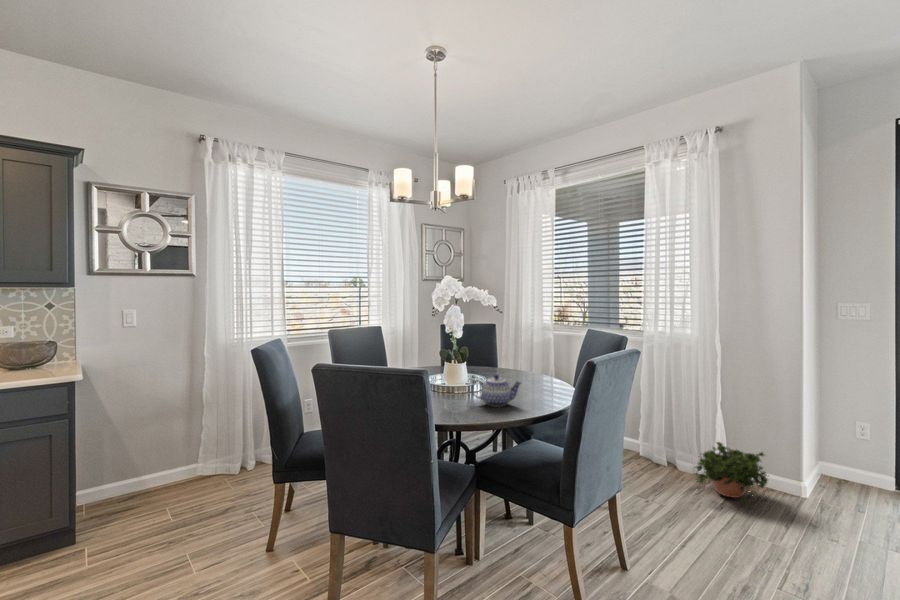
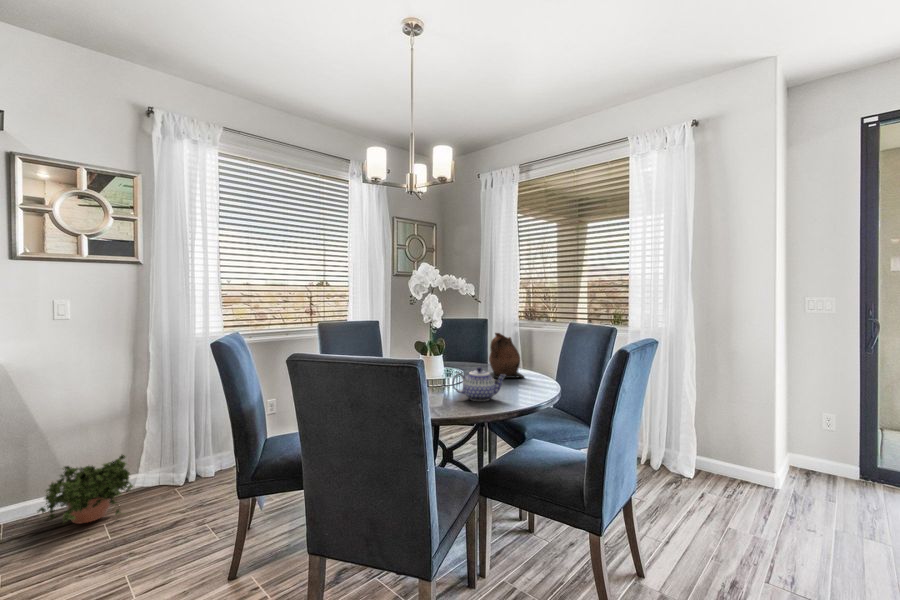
ceramic pitcher: none [507,340,544,384] -> present [489,333,524,378]
potted plant: present [695,442,768,505] -> present [38,455,133,524]

